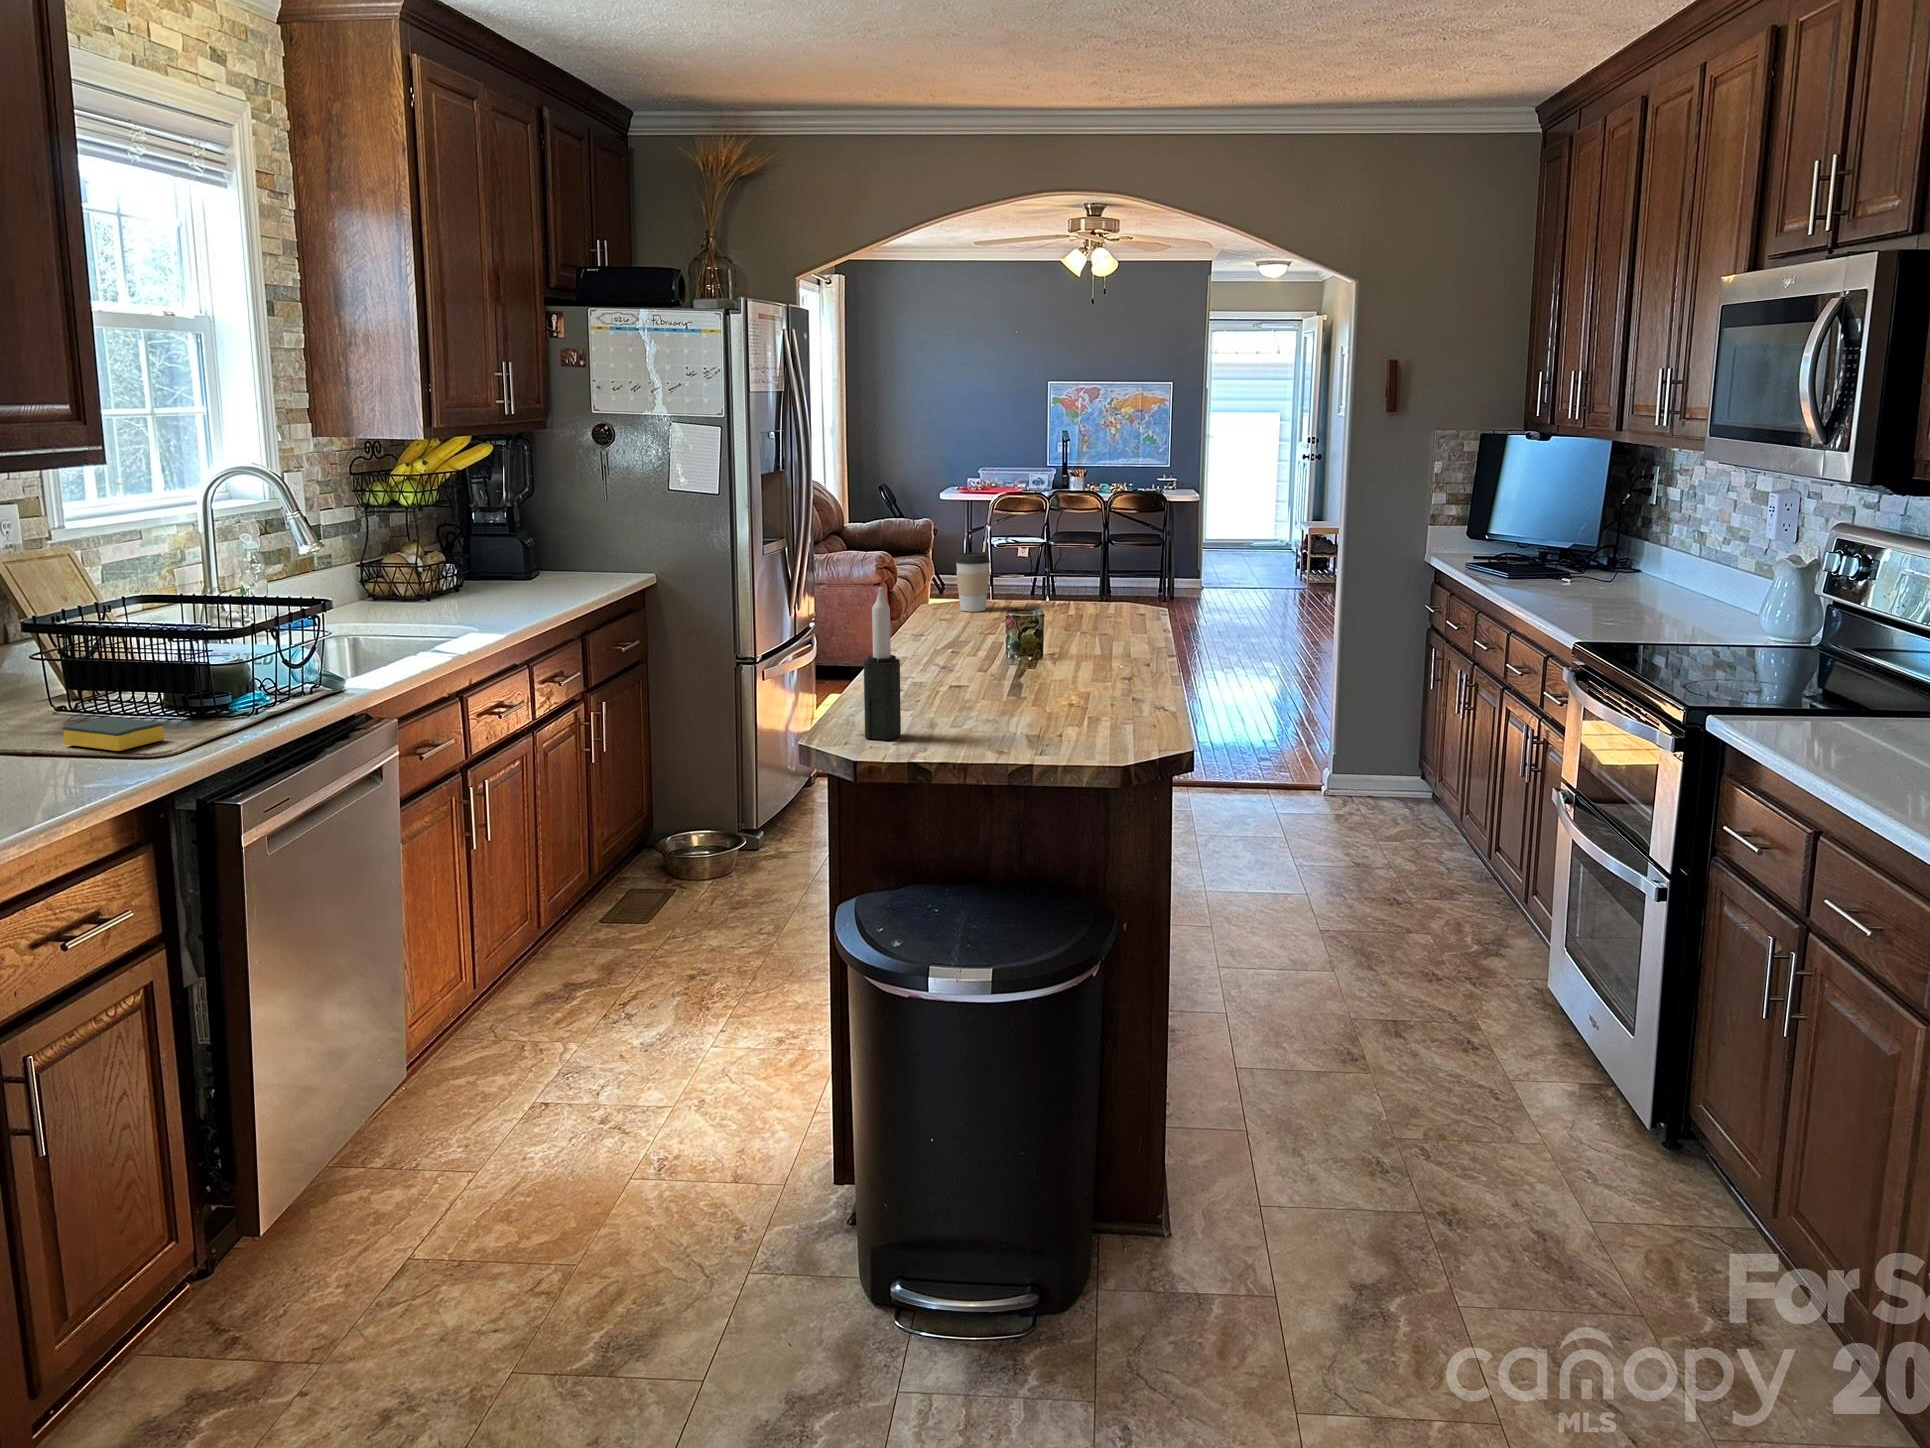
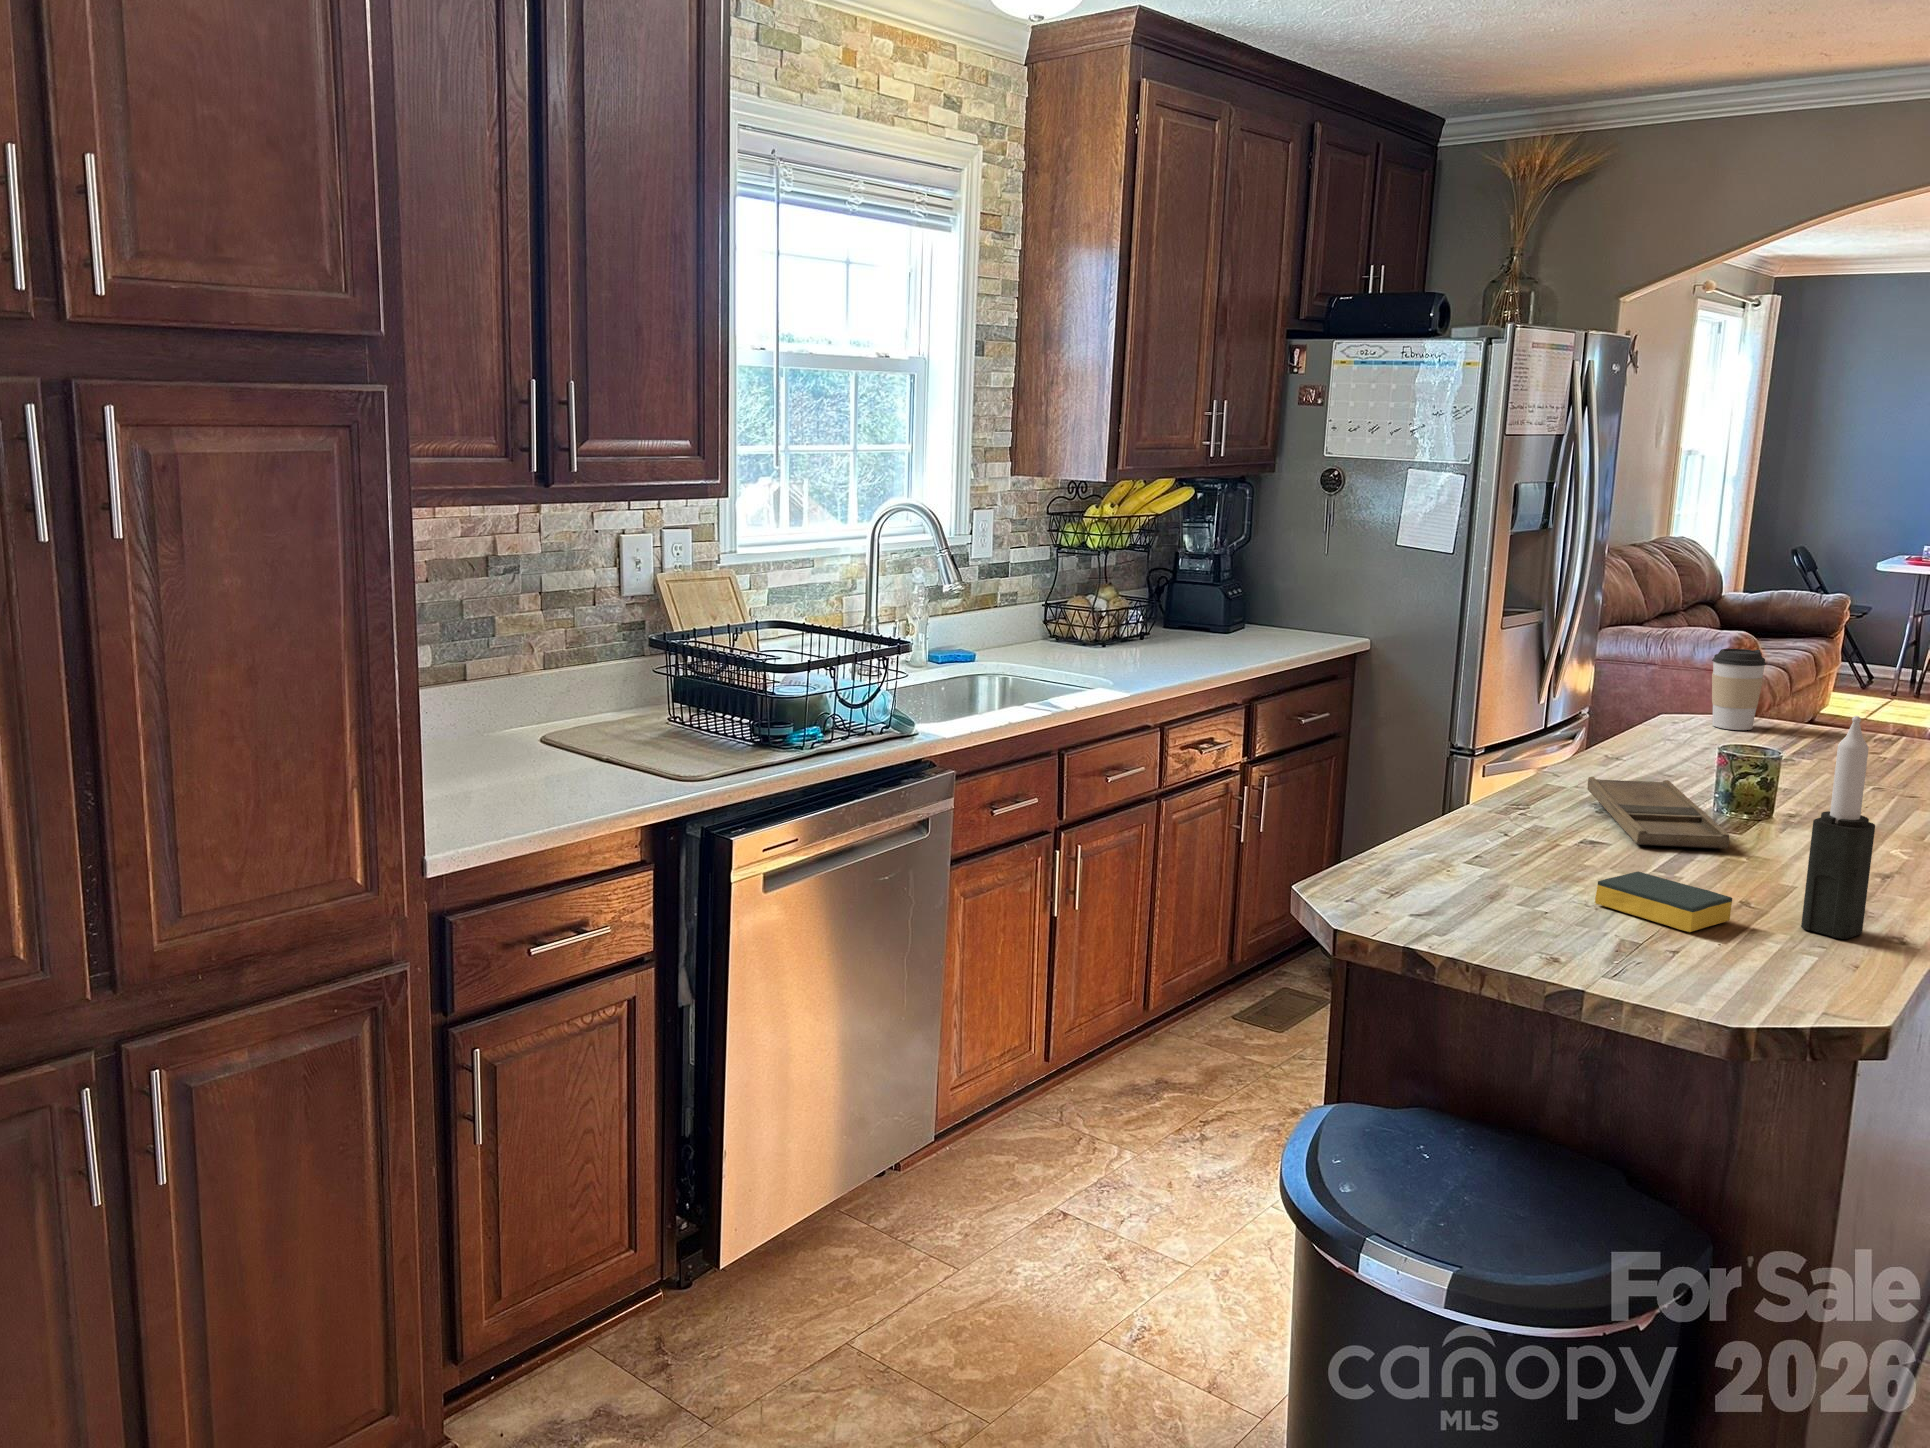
candle: present [864,587,901,740] -> present [1801,716,1875,939]
tray: none [930,644,1039,686] -> present [1587,777,1729,849]
sponge: present [63,717,164,751] -> present [1595,871,1732,932]

